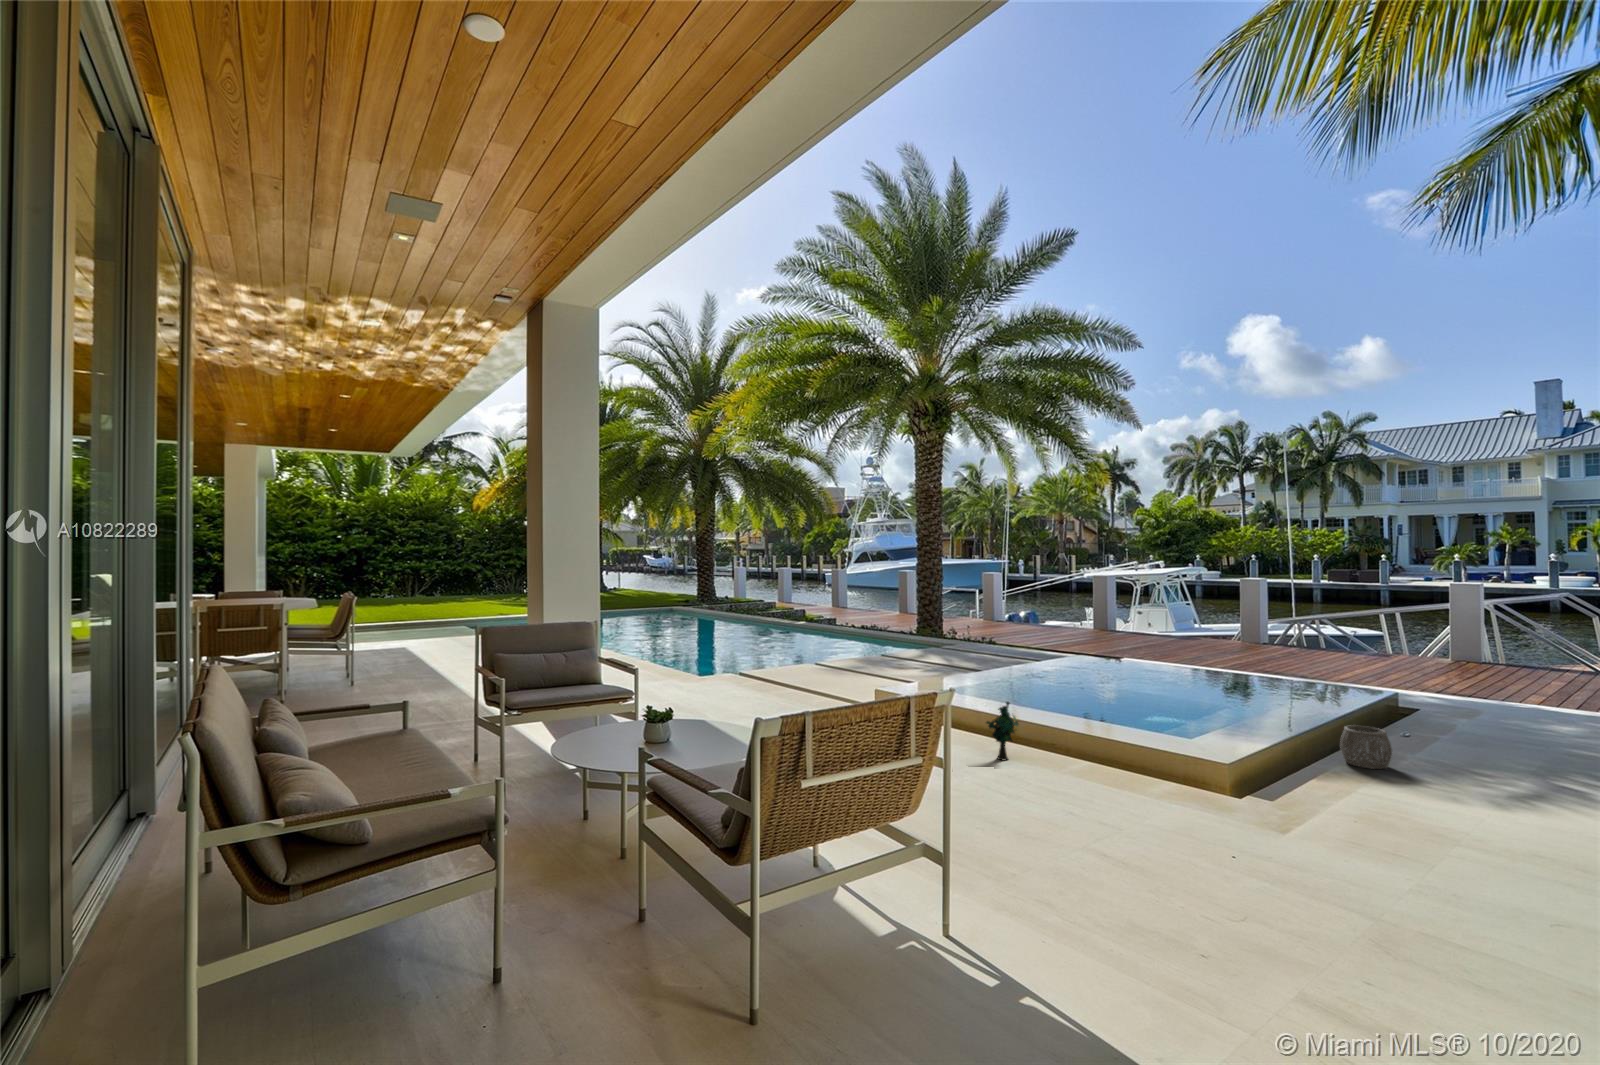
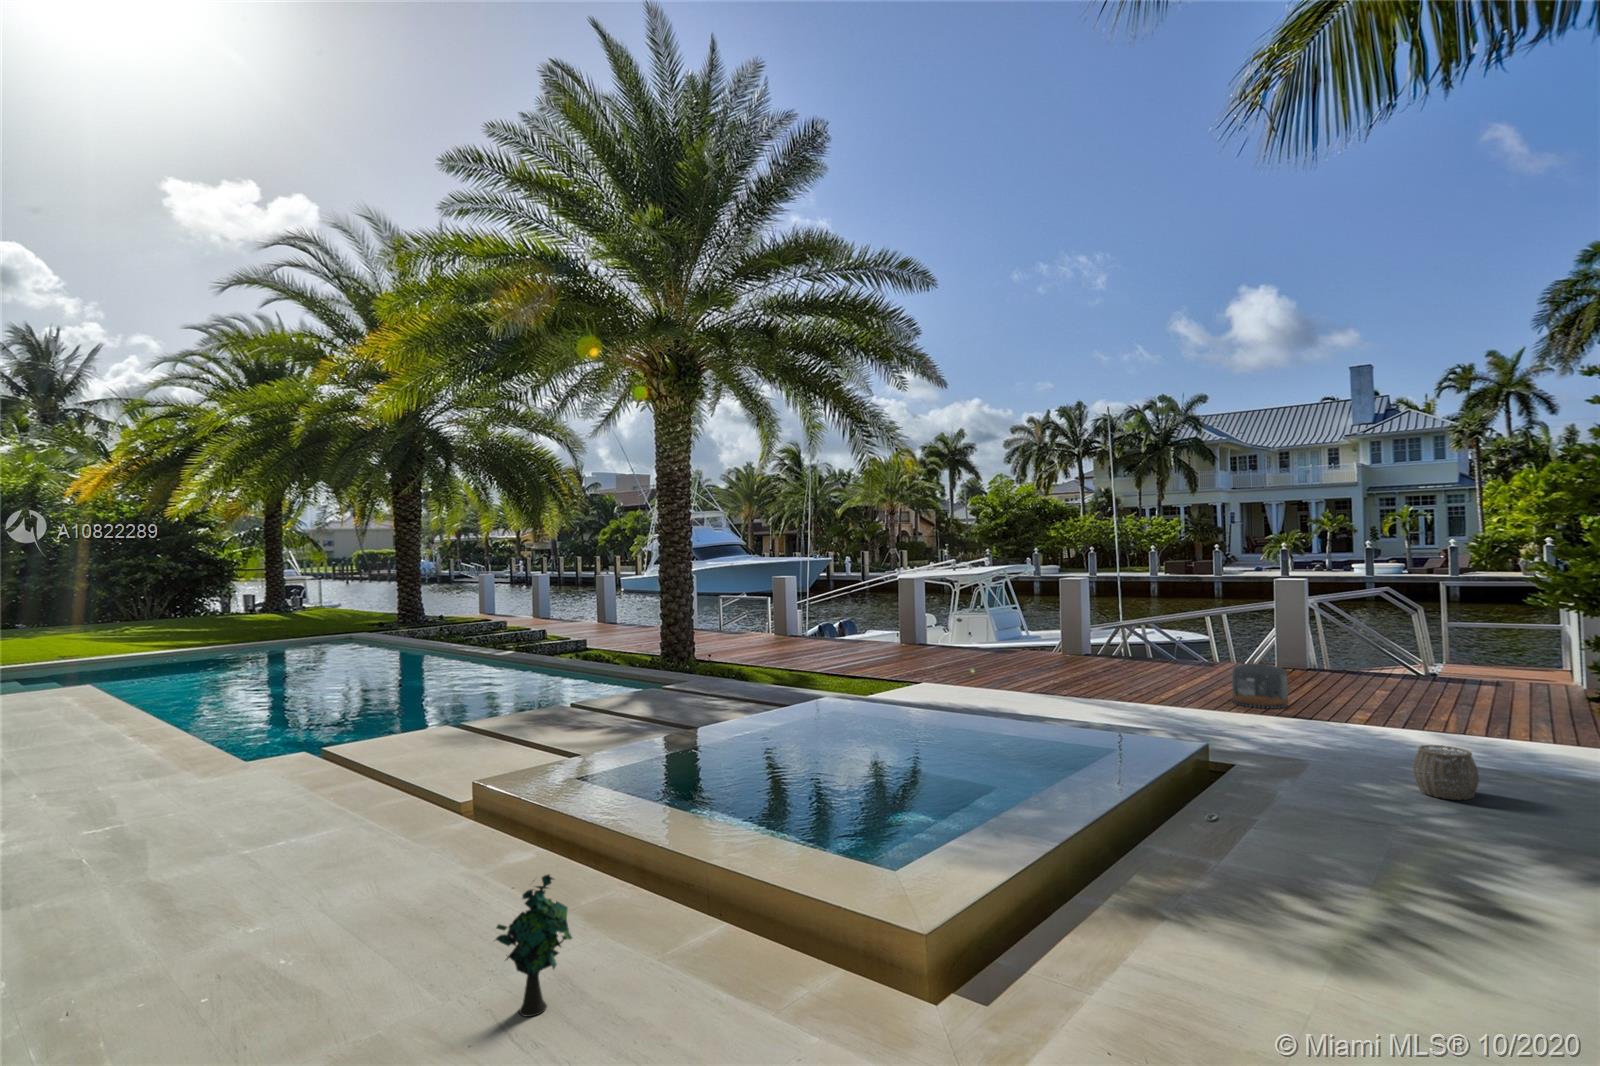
pouf: none [1377,645,1423,677] -> present [1232,664,1288,709]
woven basket: present [1340,725,1392,769] -> present [1413,745,1479,800]

